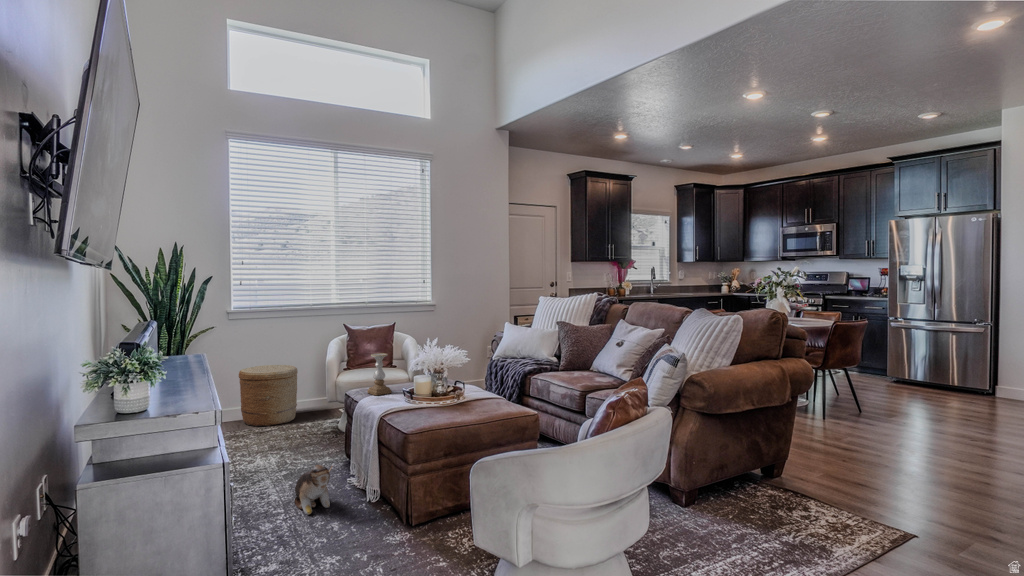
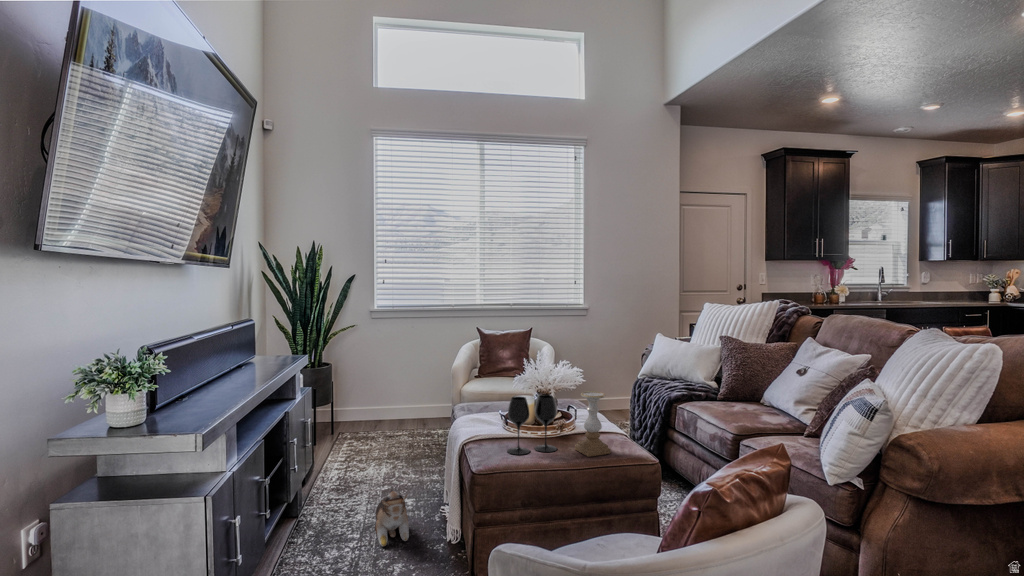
candle holder: present [367,353,392,396] -> present [575,391,611,457]
woven basket: present [239,365,298,426] -> none [376,366,432,430]
wine glass: none [421,370,460,419] -> present [507,395,557,455]

